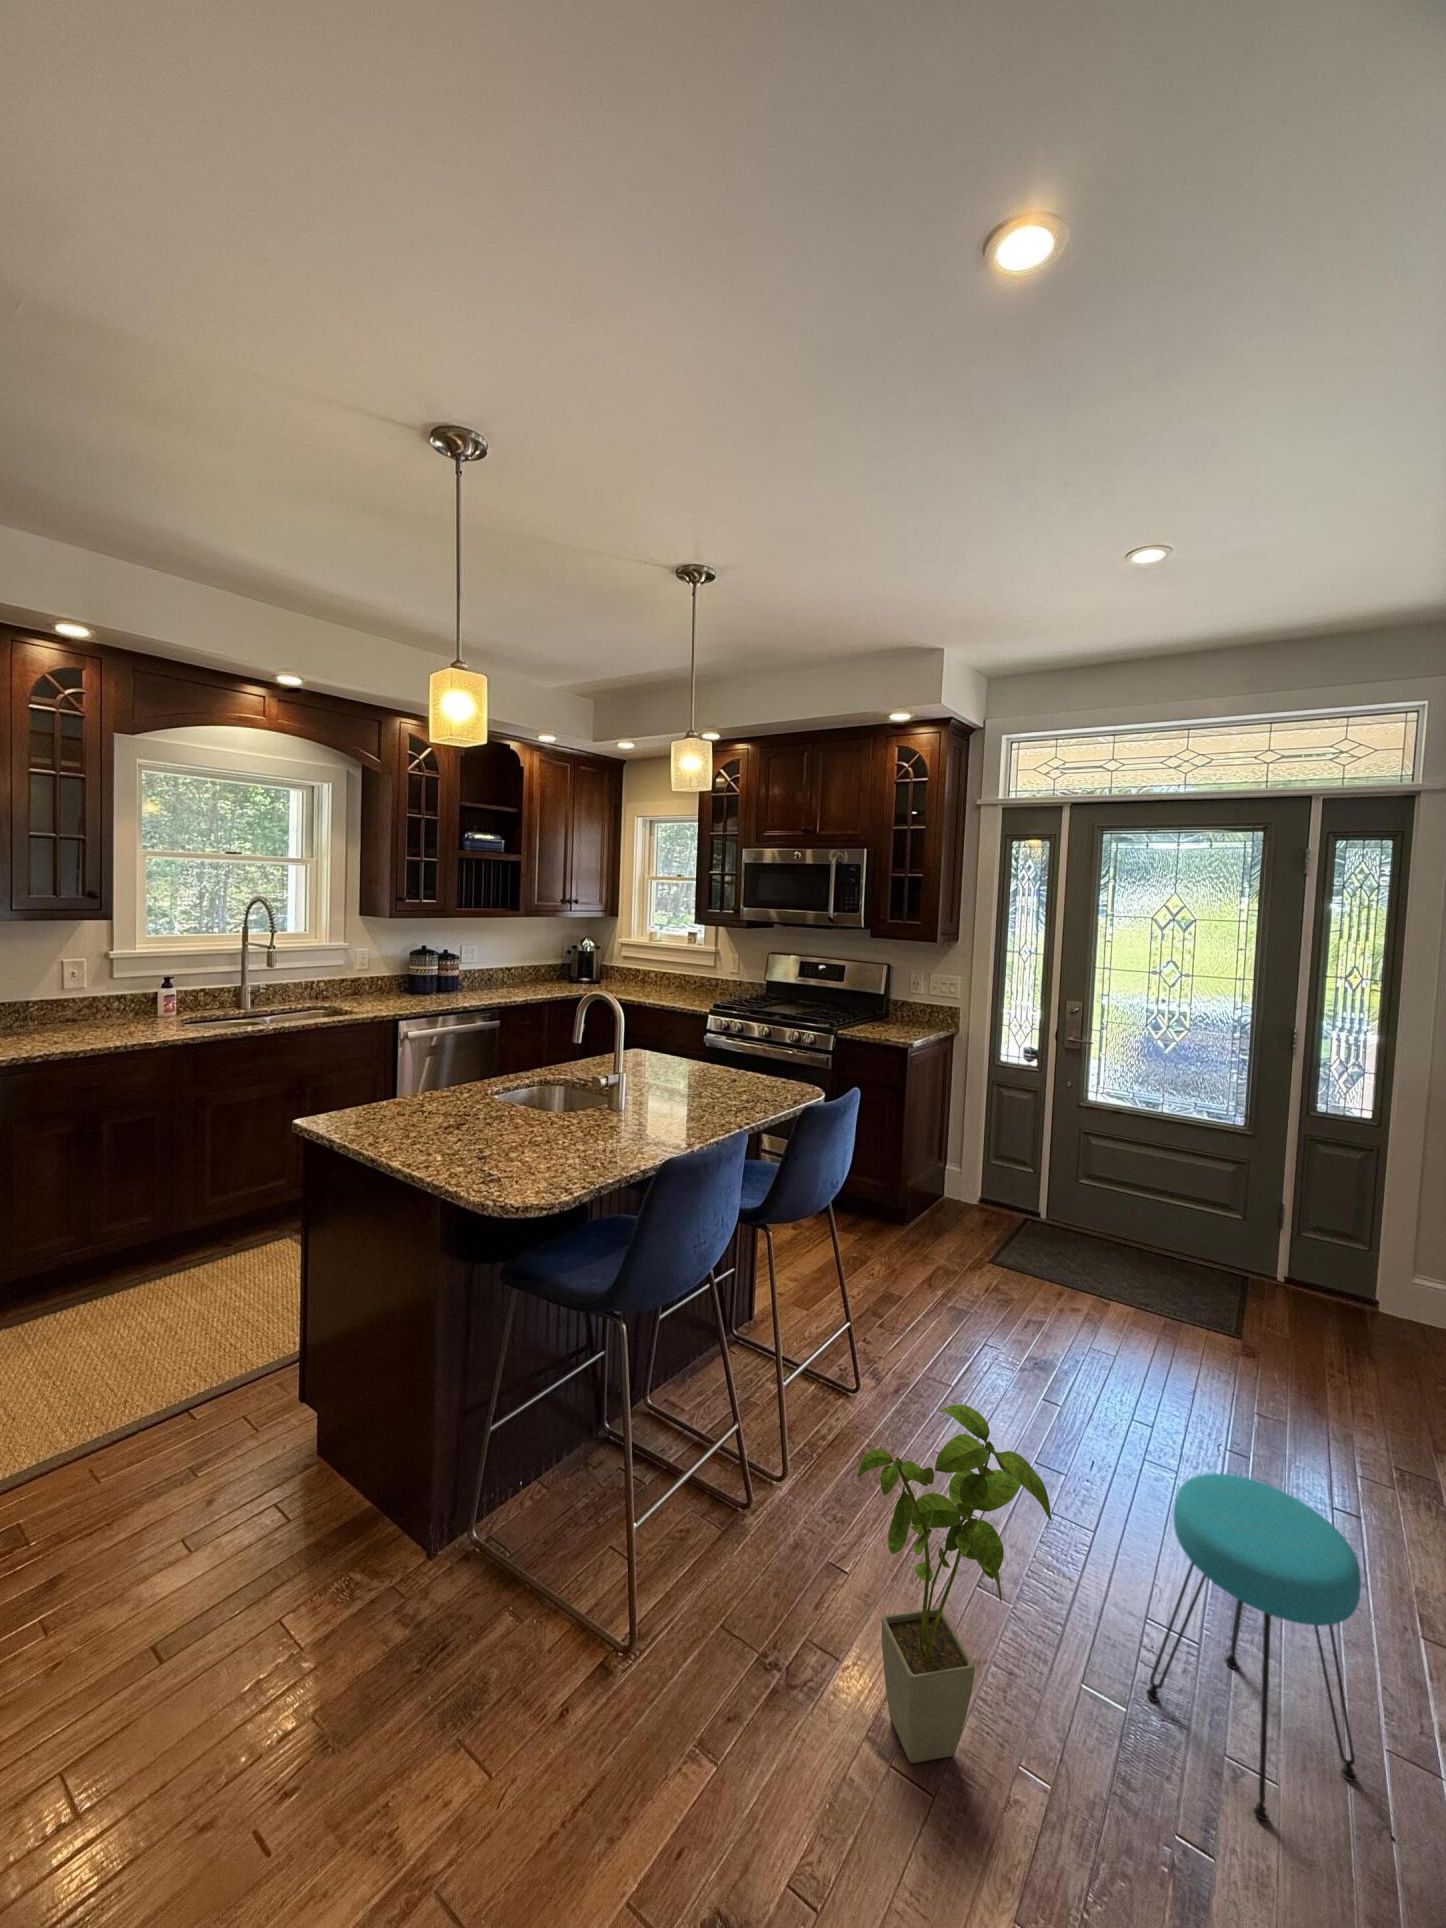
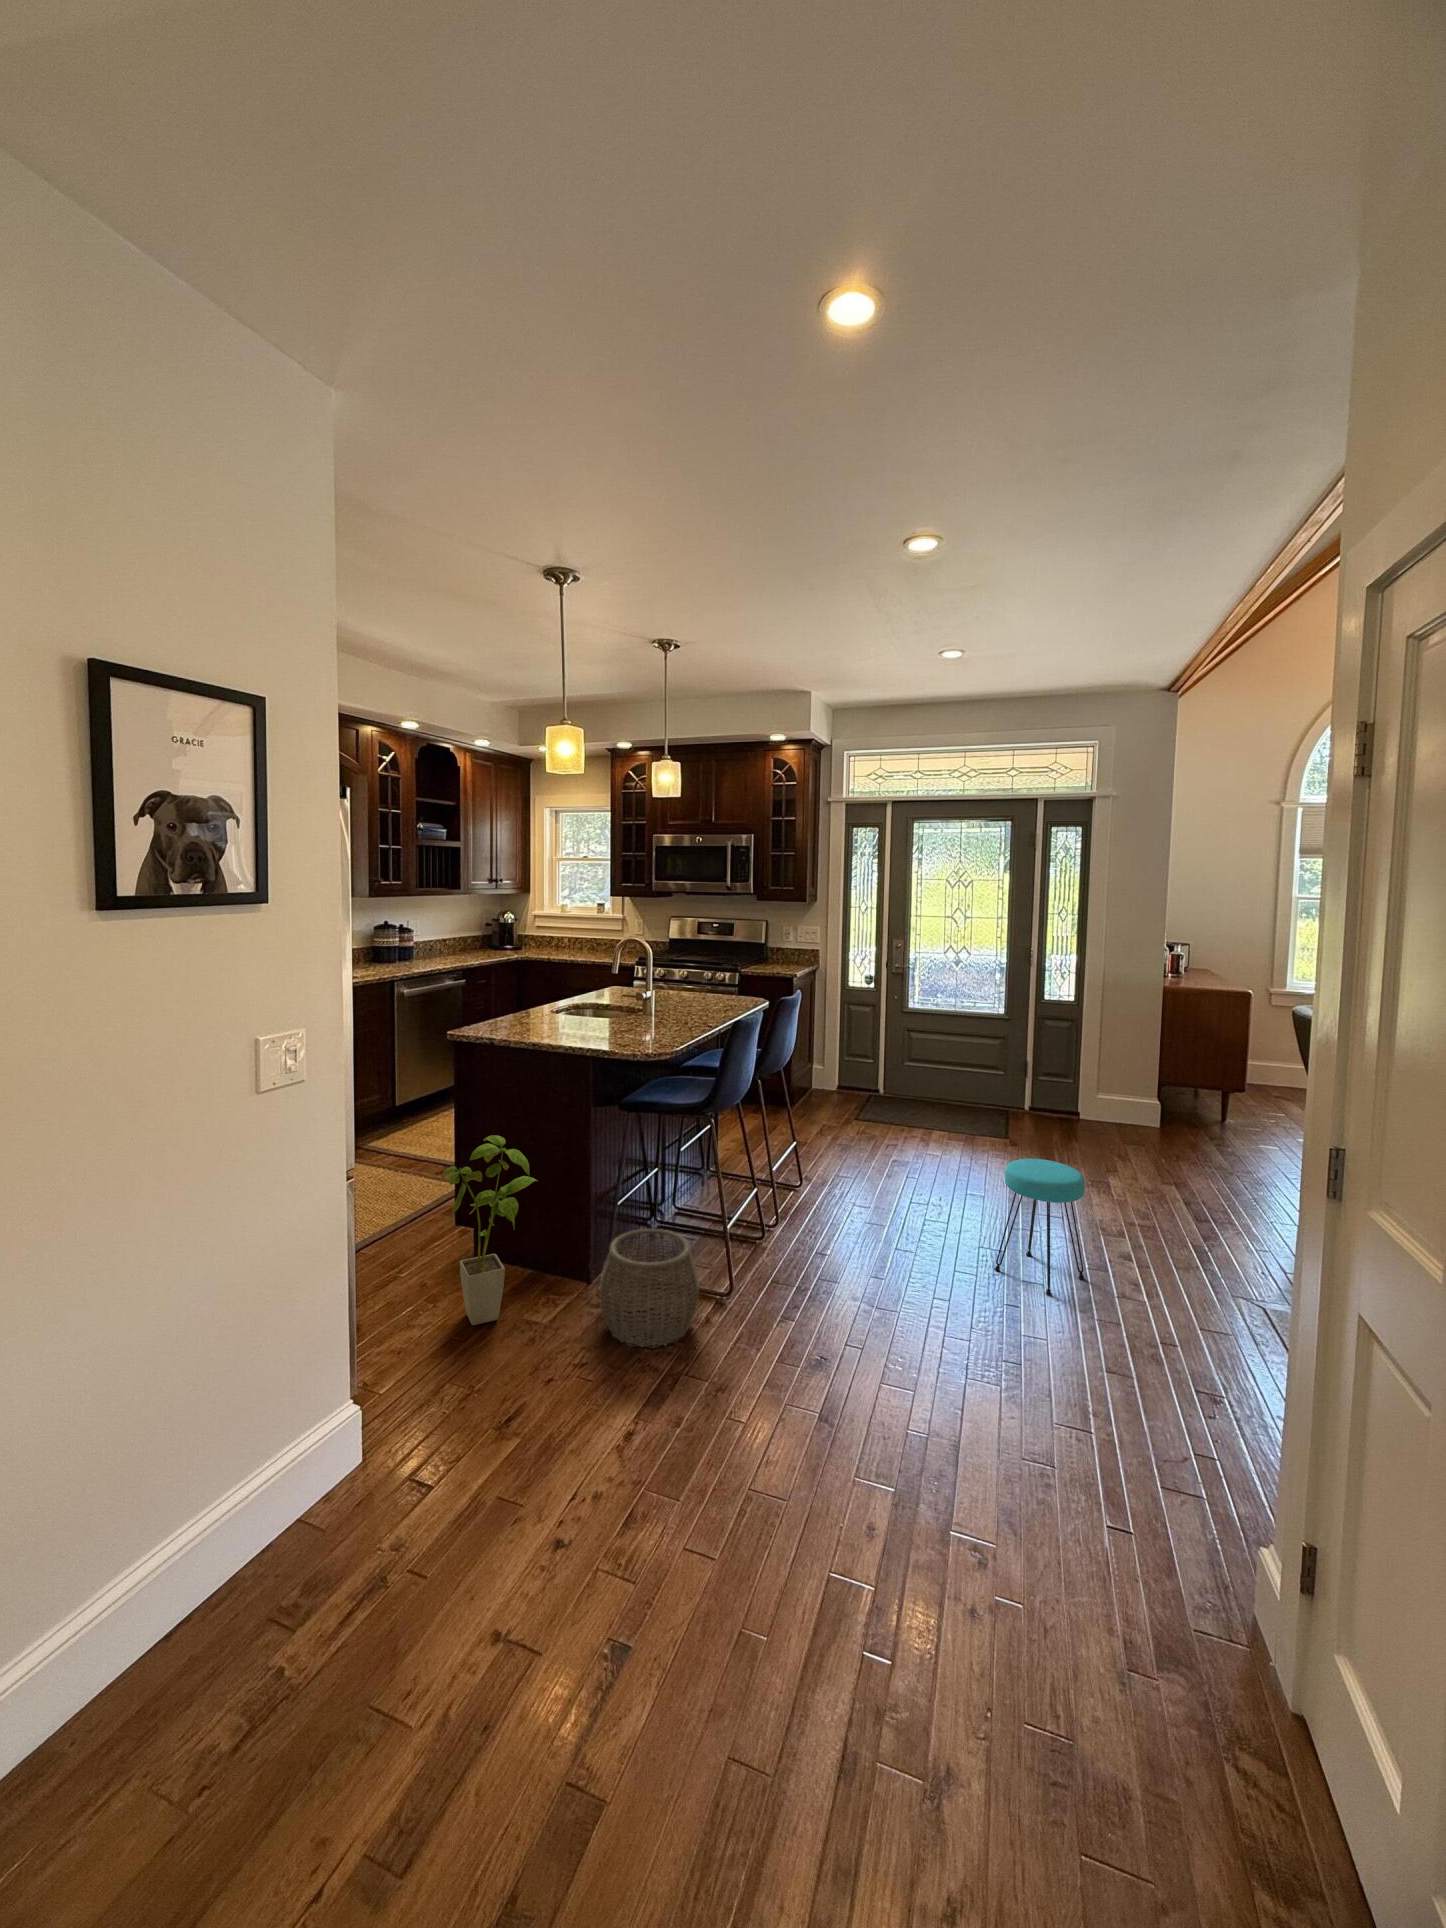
house plant: present [858,1404,1052,1763] -> present [441,1135,537,1325]
woven basket: none [324,1502,513,1772] -> present [600,1229,699,1348]

